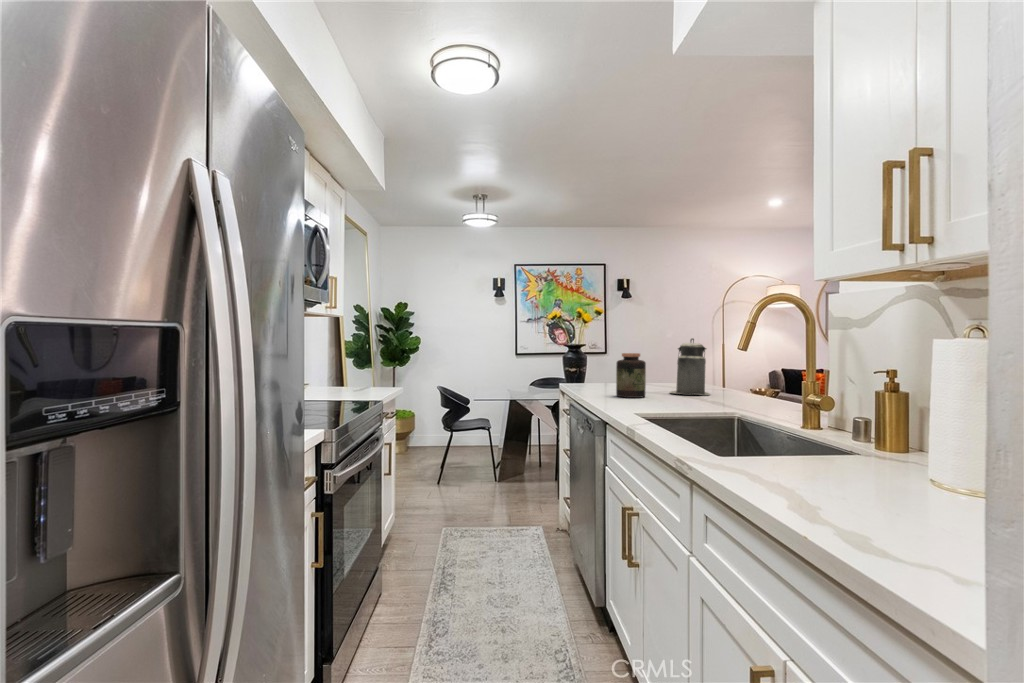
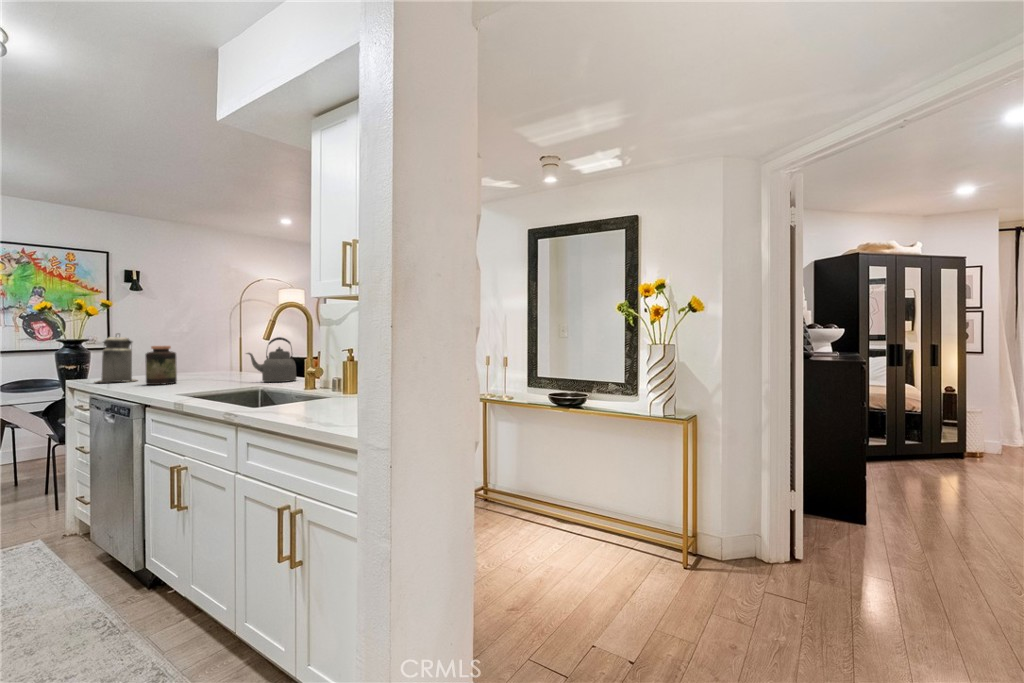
canister: present [670,338,710,395] -> present [97,333,137,382]
kettle: none [720,345,789,408] -> present [246,337,296,382]

